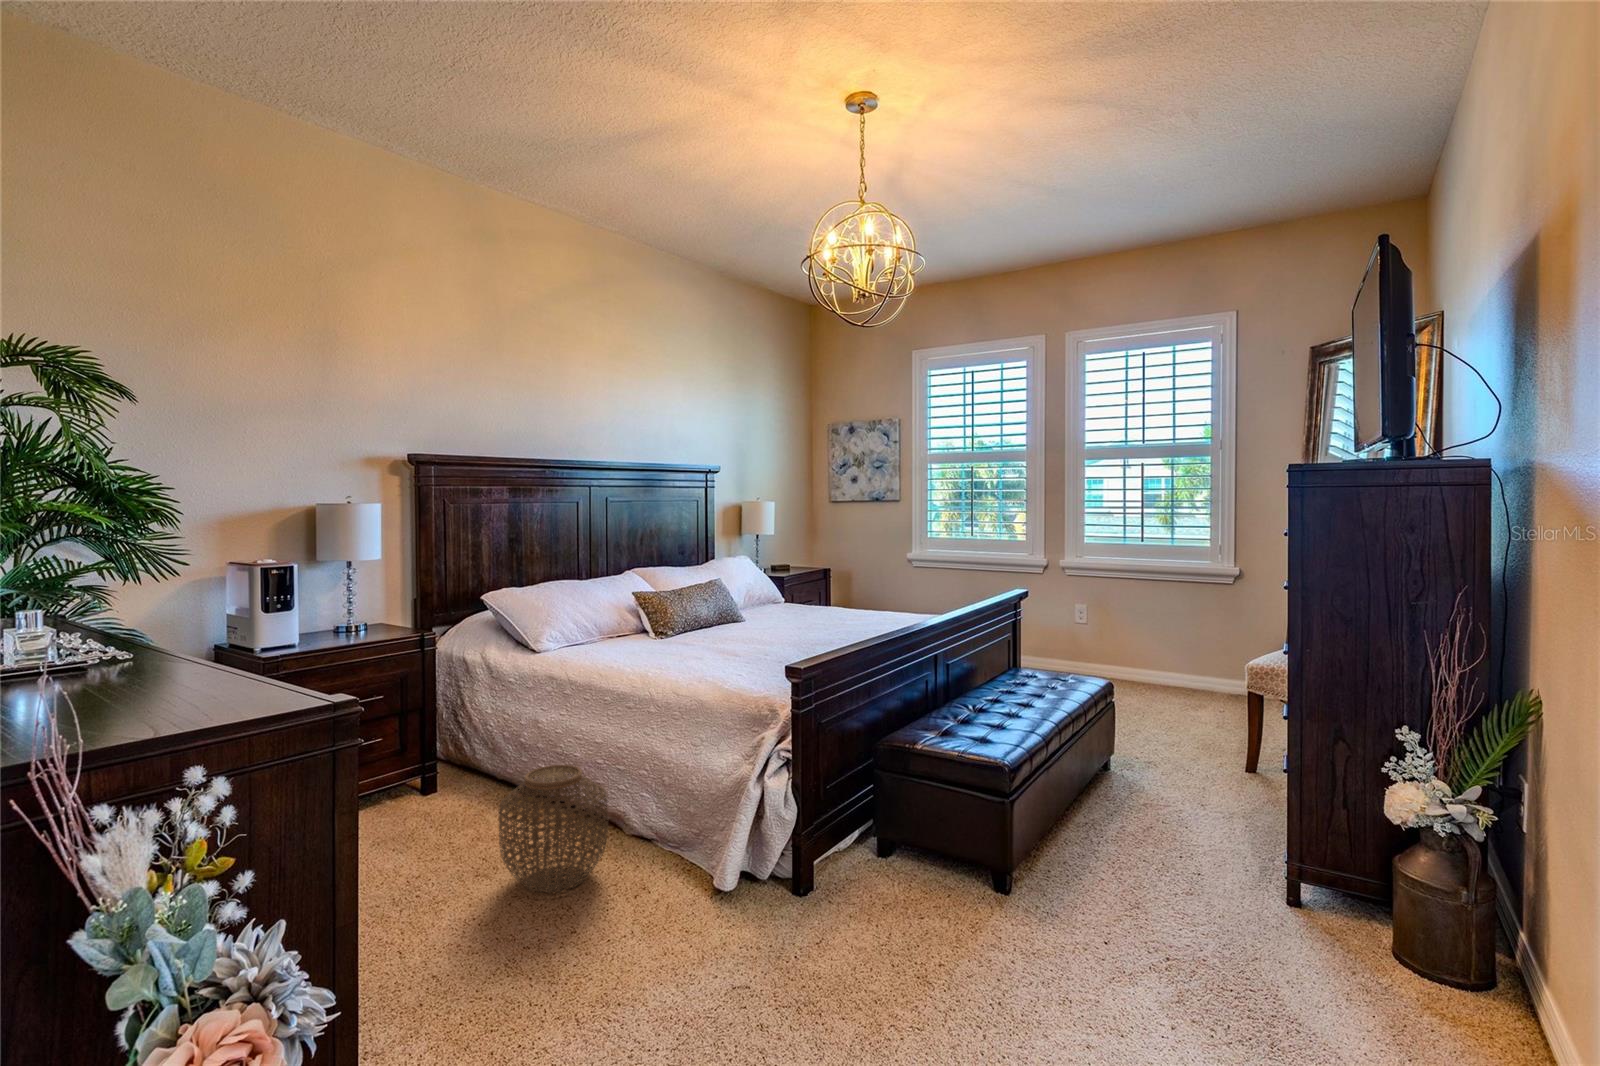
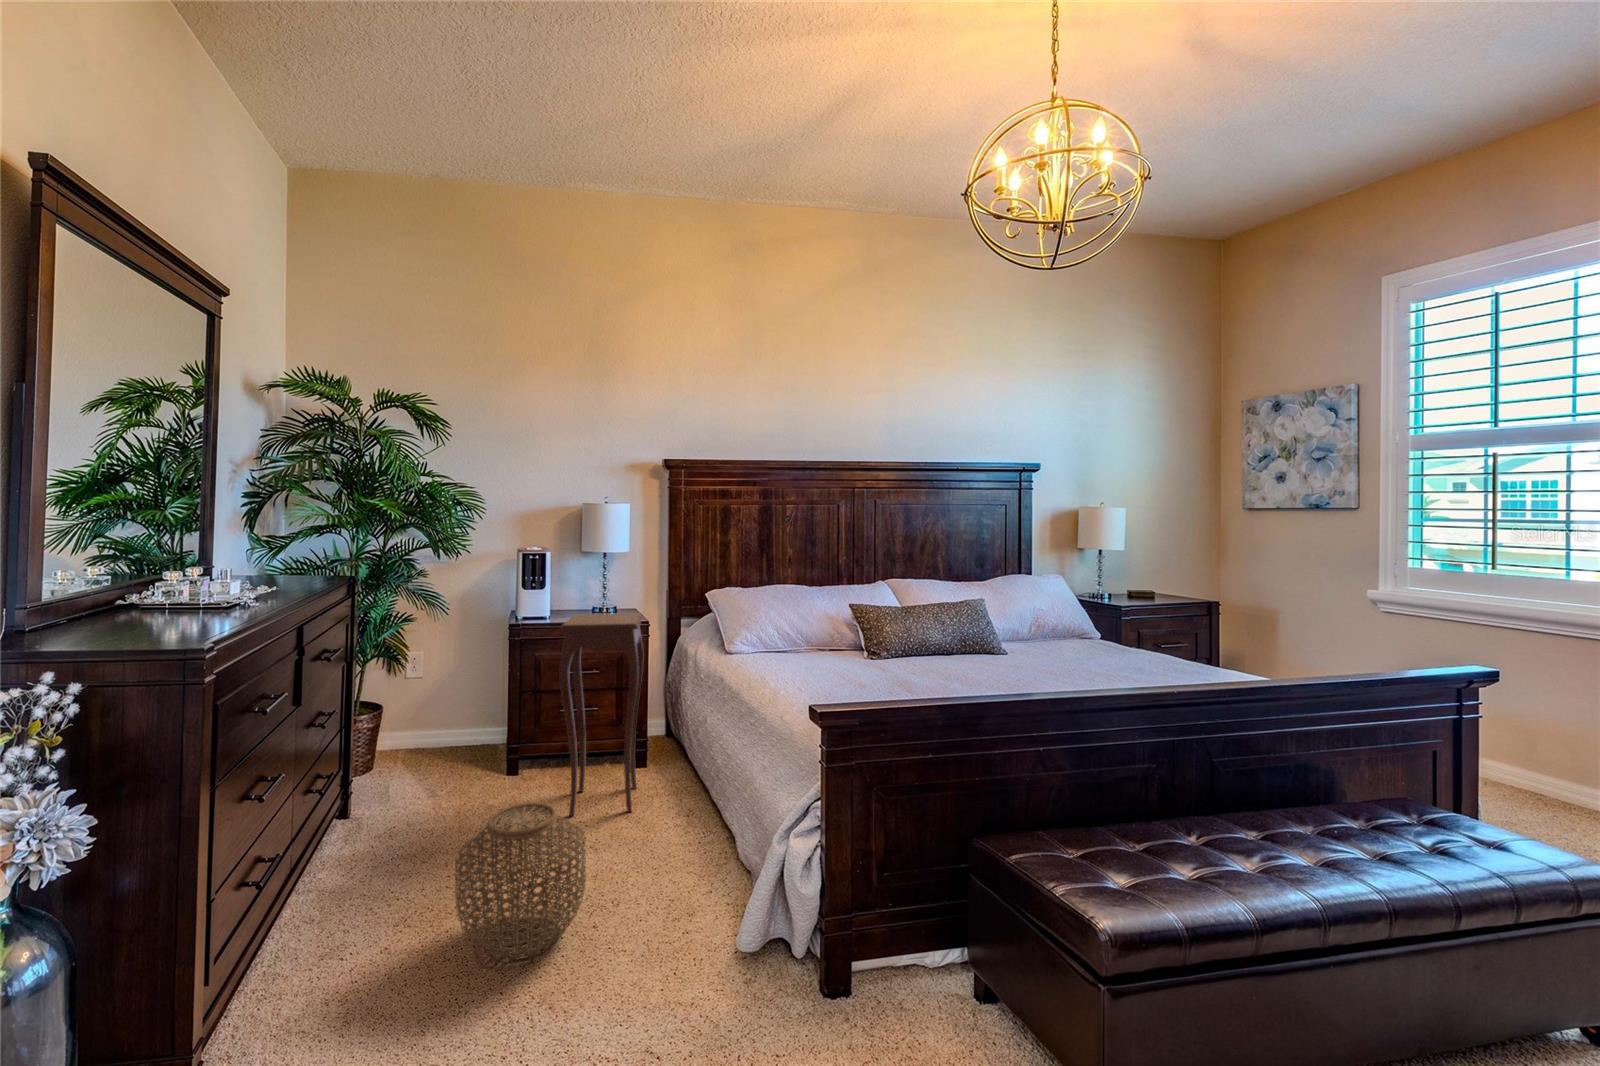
side table: none [395,613,504,822] -> present [559,613,644,816]

